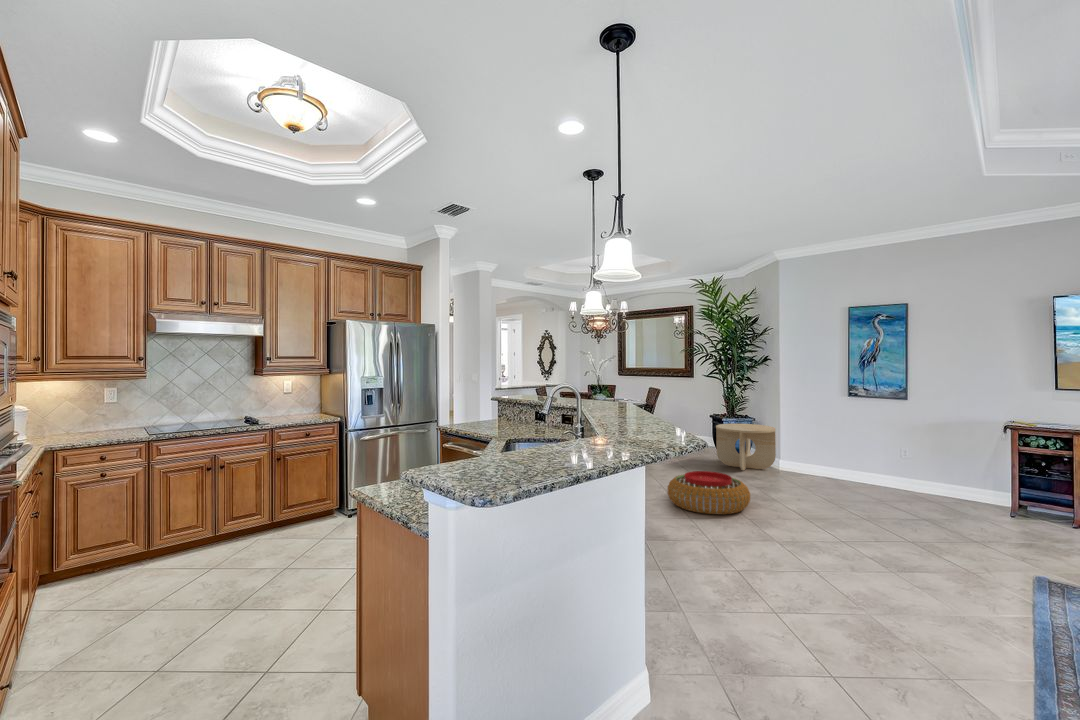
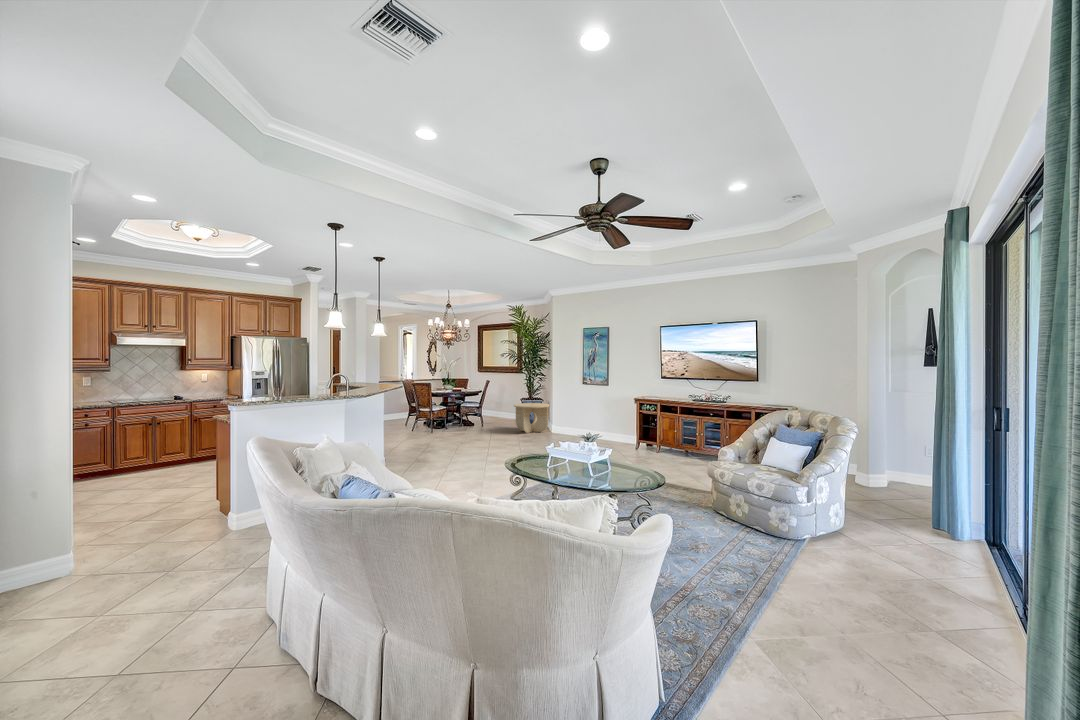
pouf: present [667,471,750,514] -> none [452,429,500,452]

